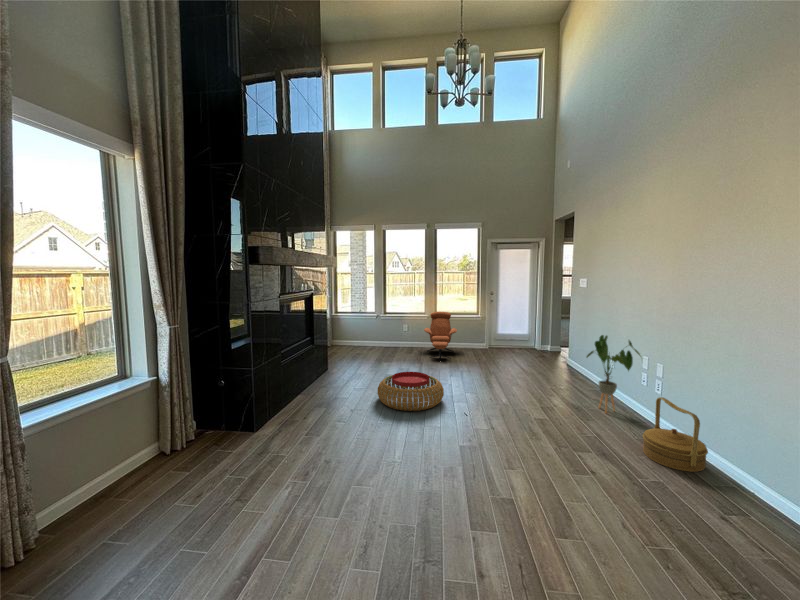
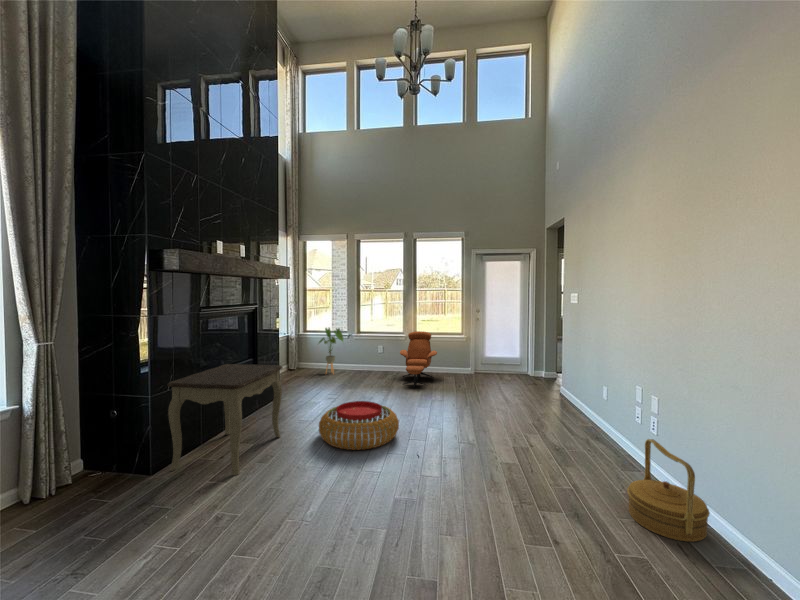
house plant: present [587,335,640,413] -> present [319,328,343,373]
side table: none [264,342,346,431] -> present [167,364,283,475]

